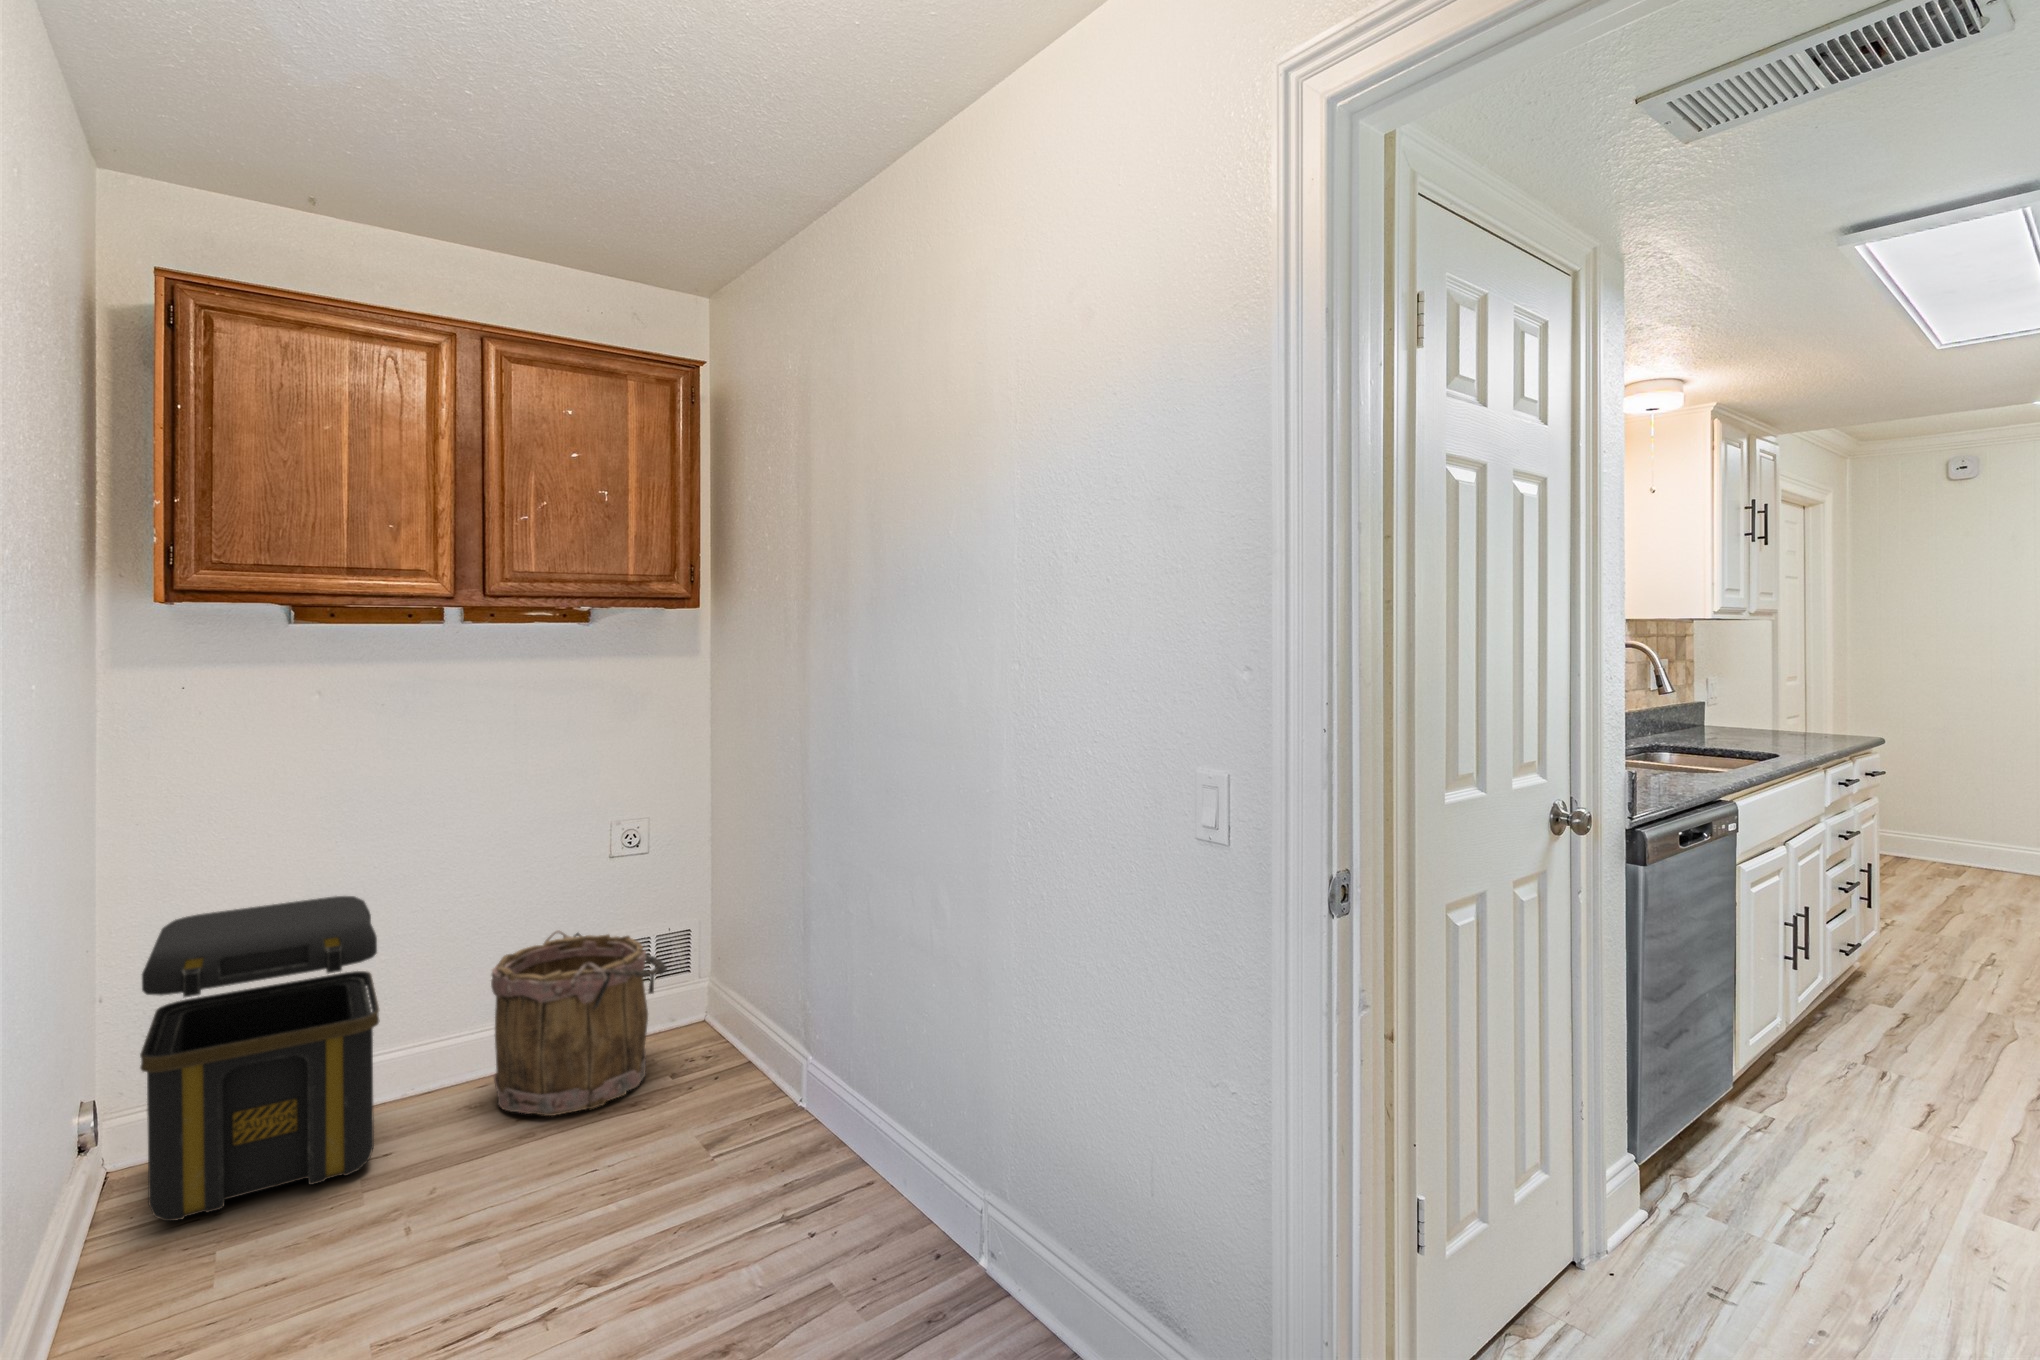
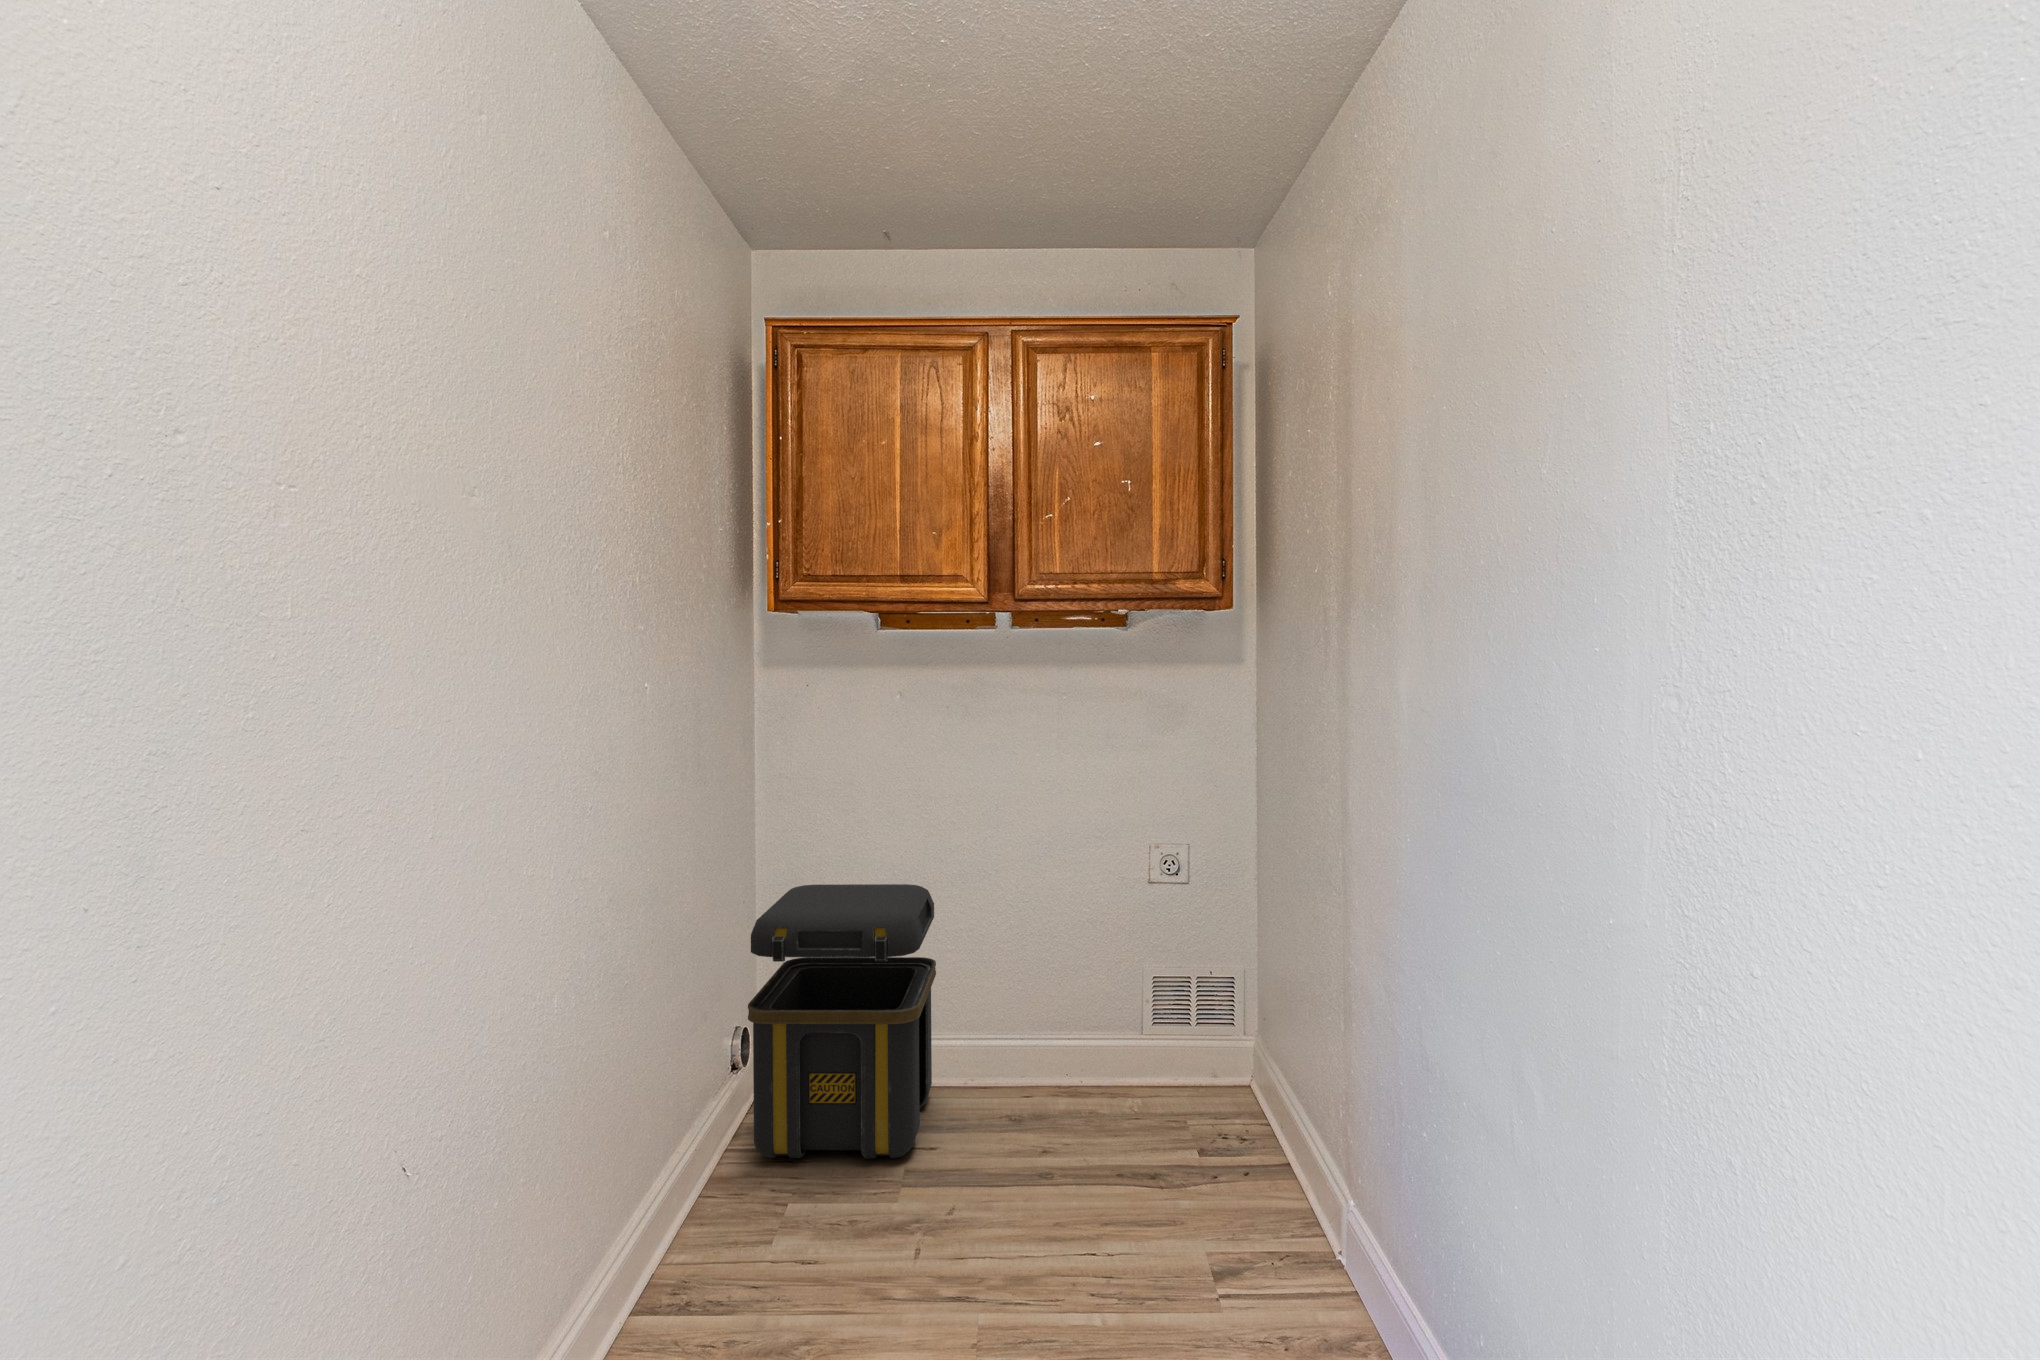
bucket: present [491,930,667,1116] -> none [1028,951,1198,1158]

